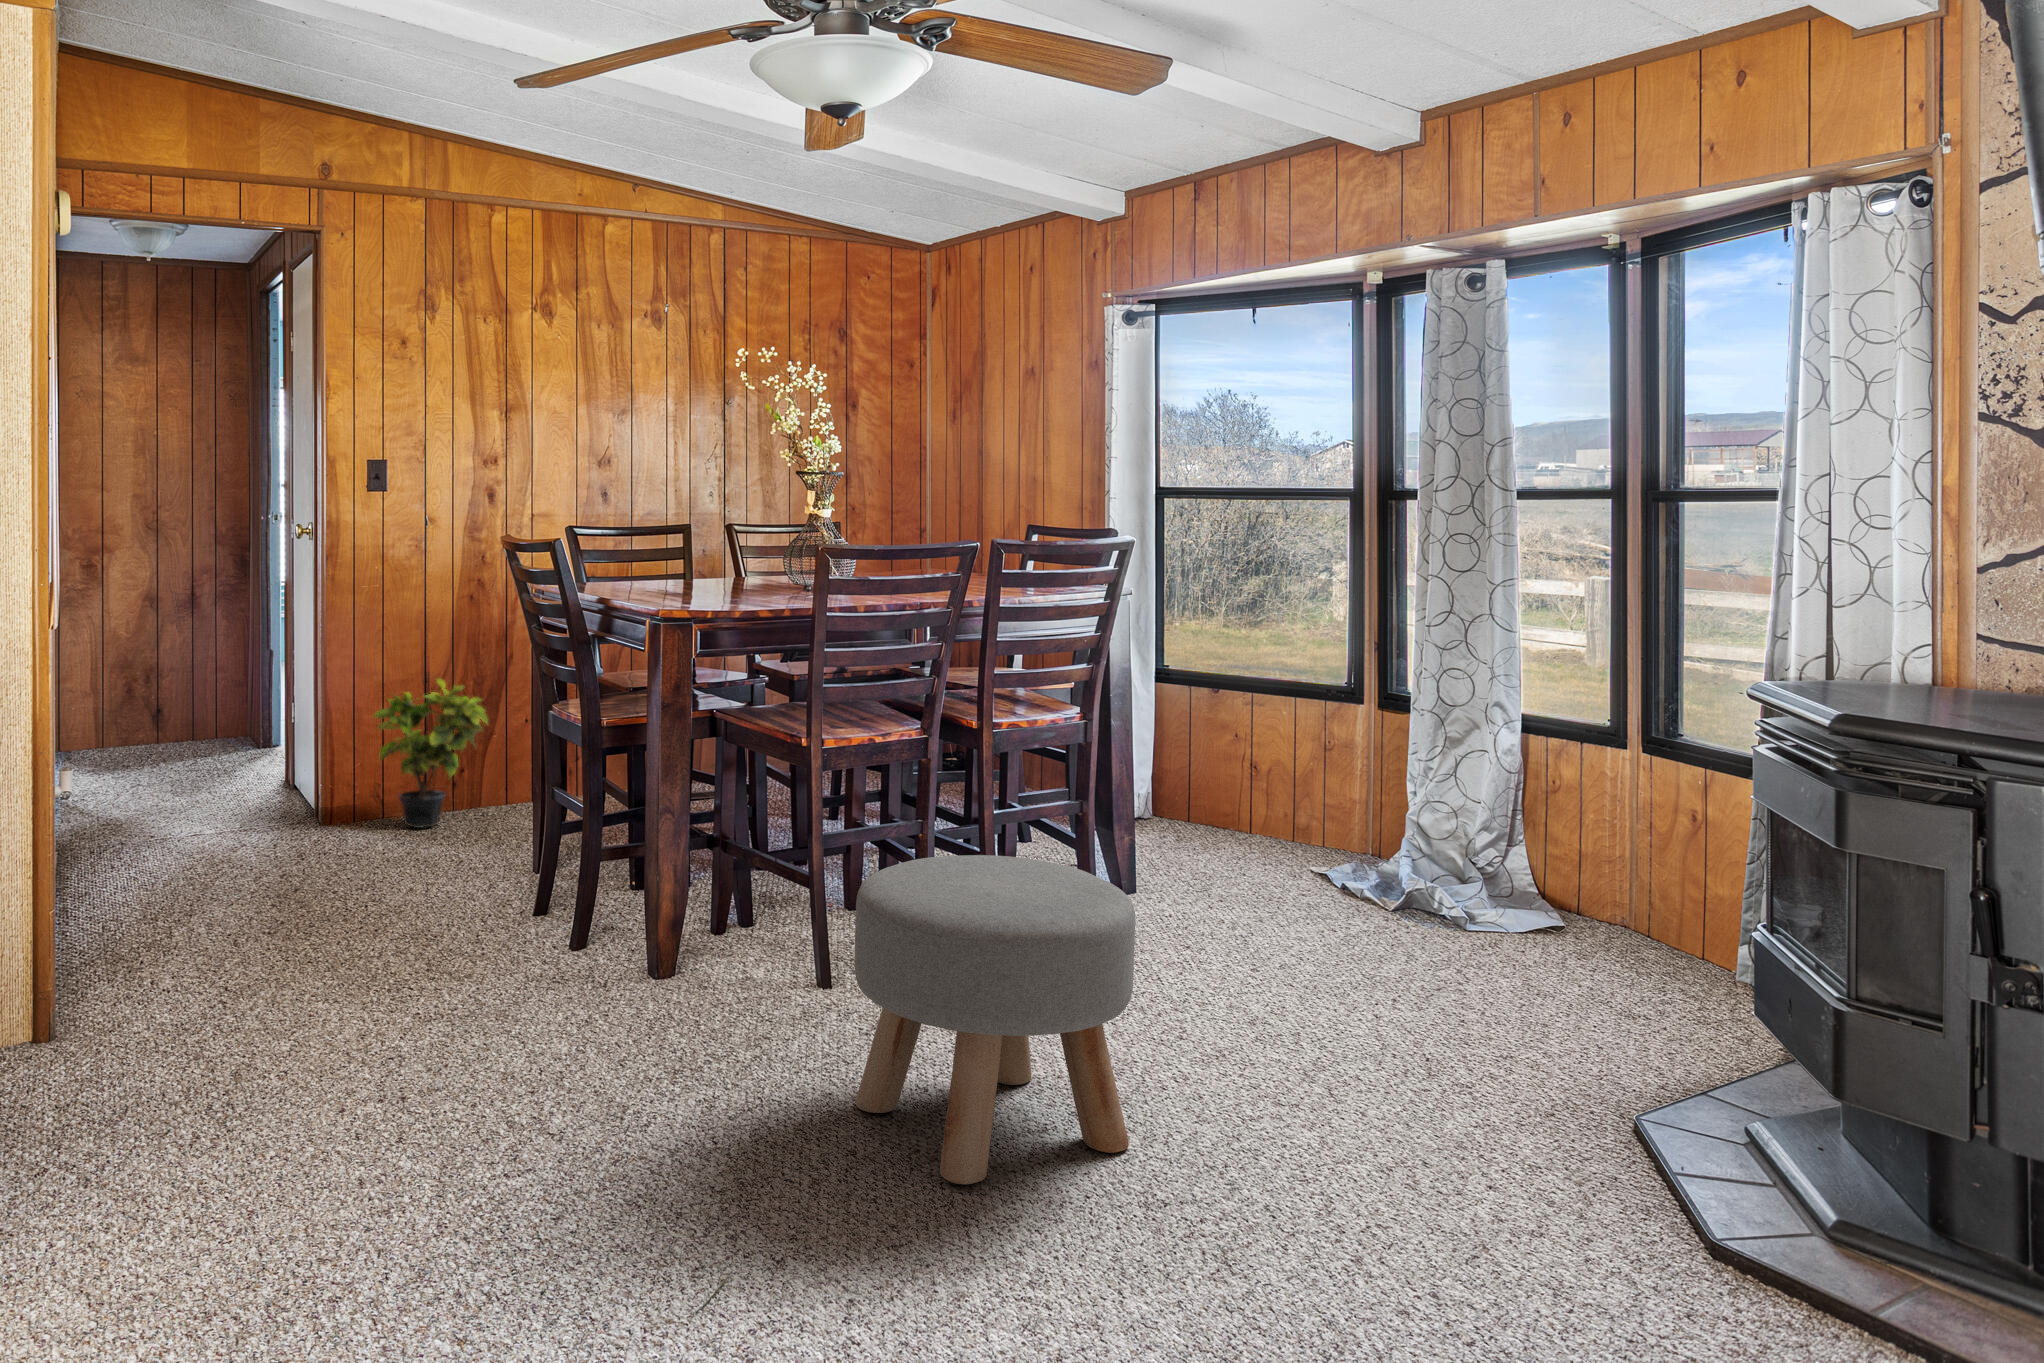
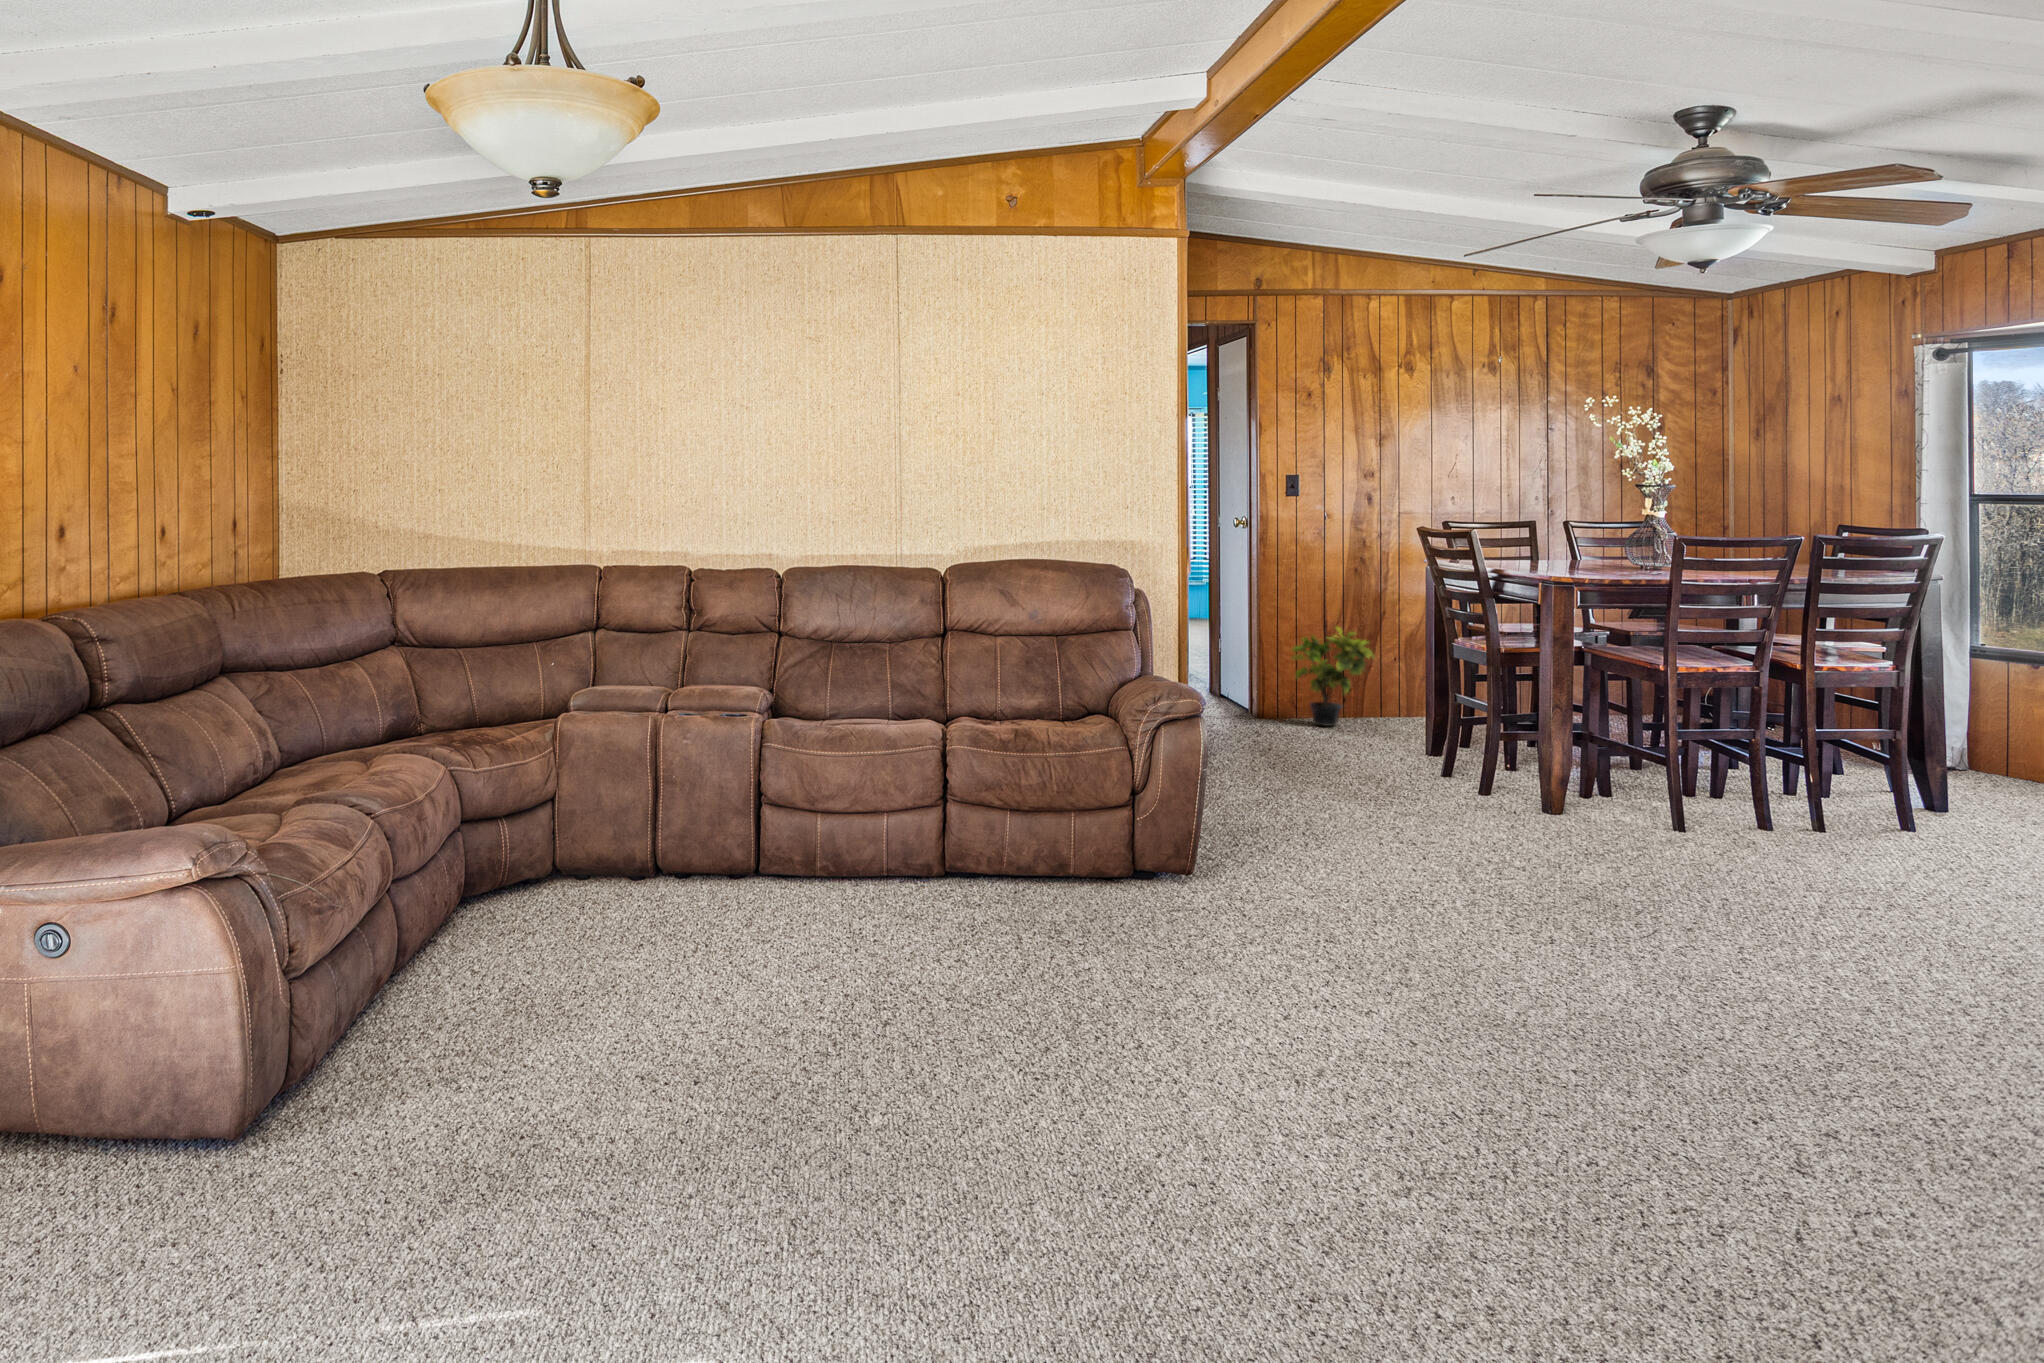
ottoman: present [855,855,1135,1185] -> none [1722,734,1932,906]

